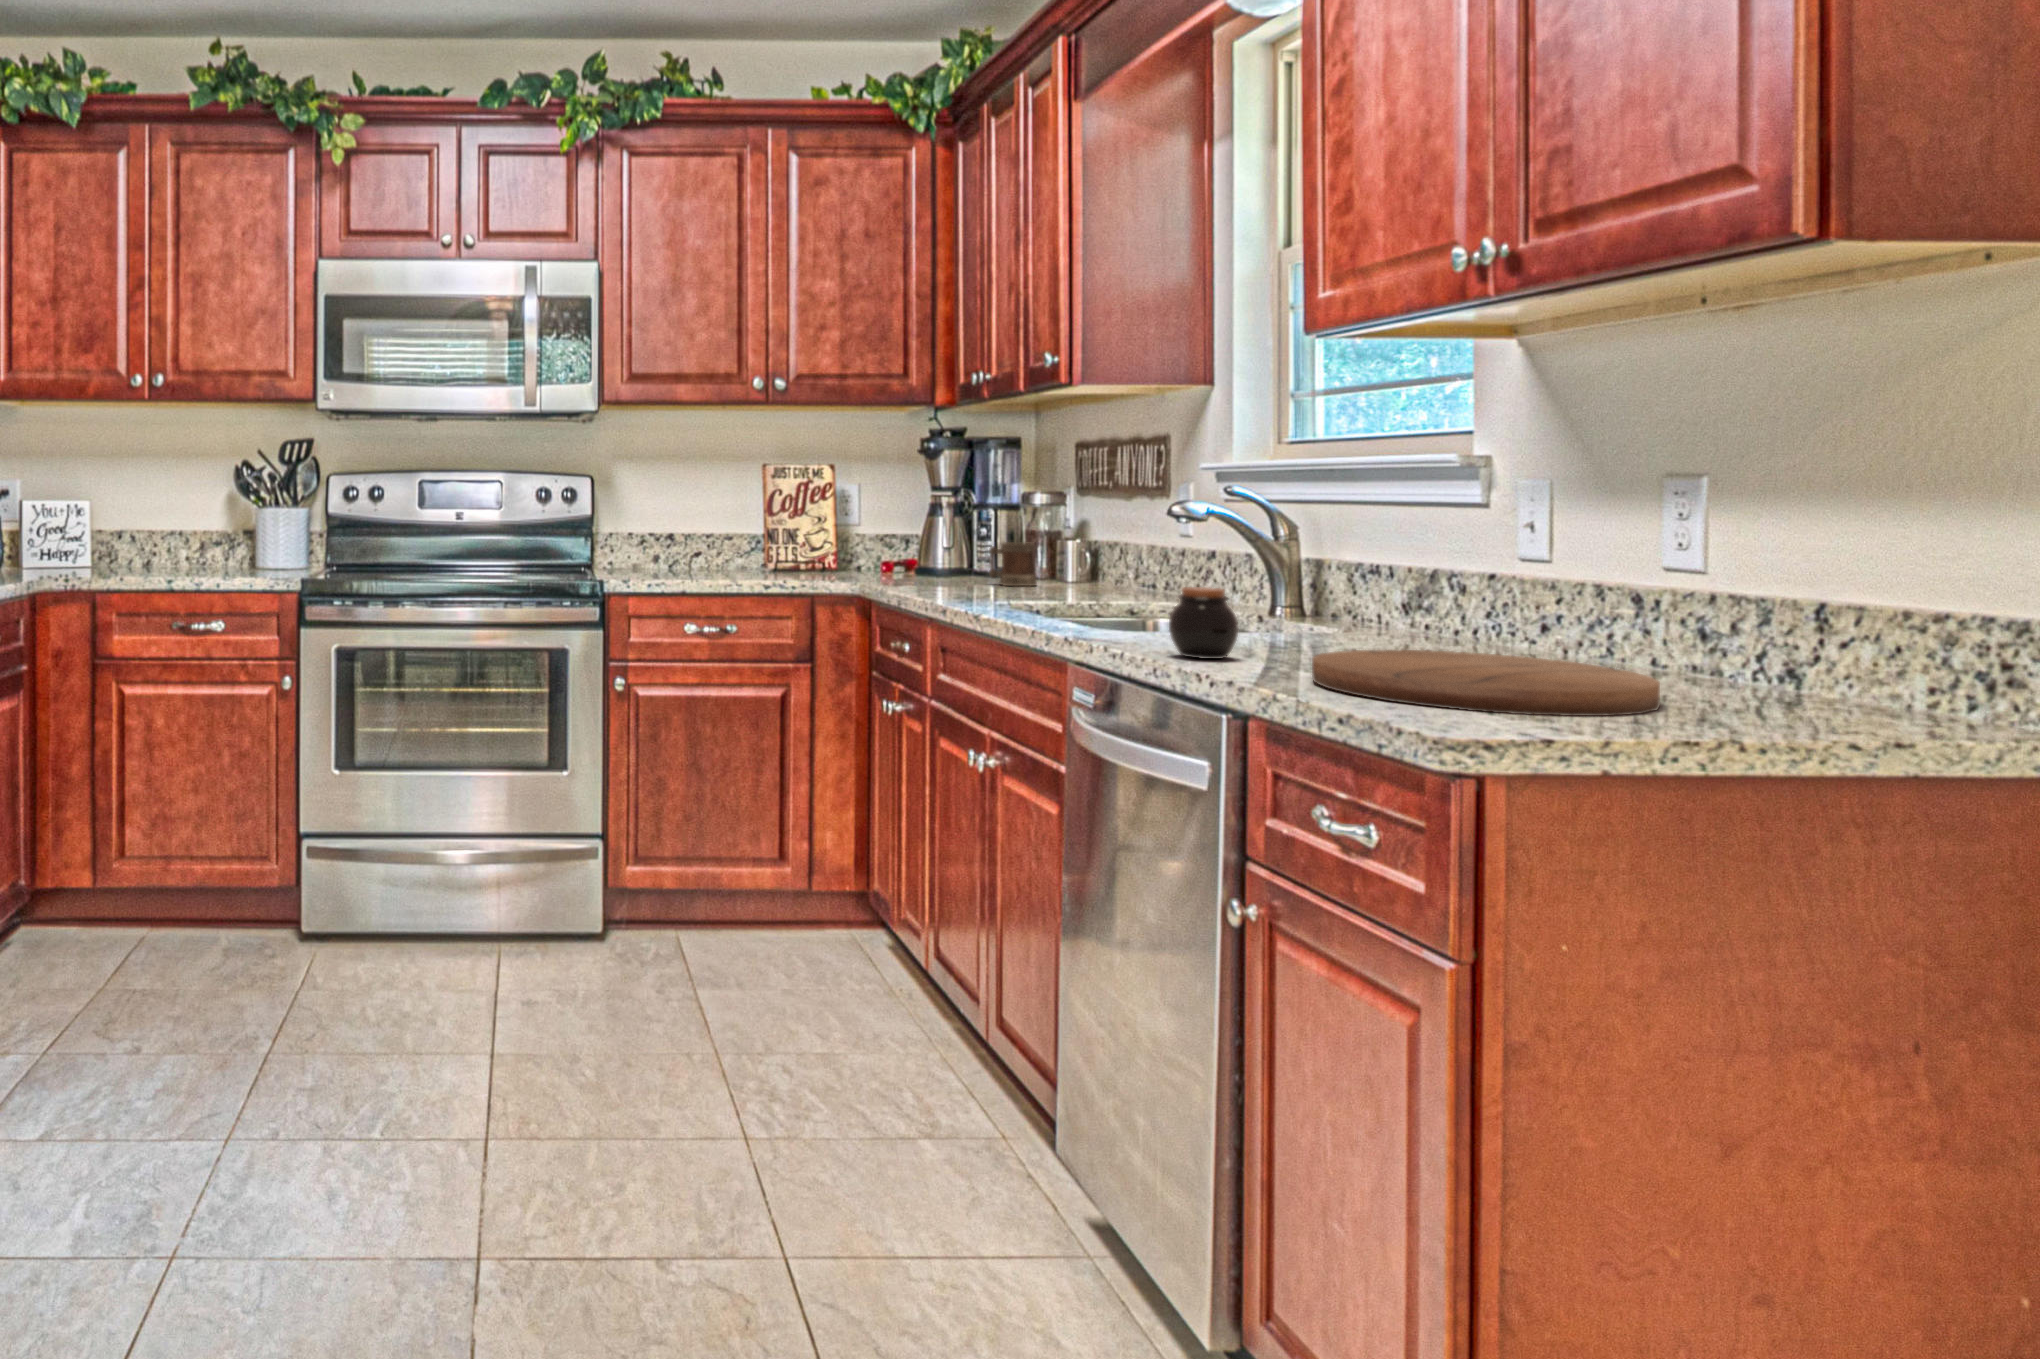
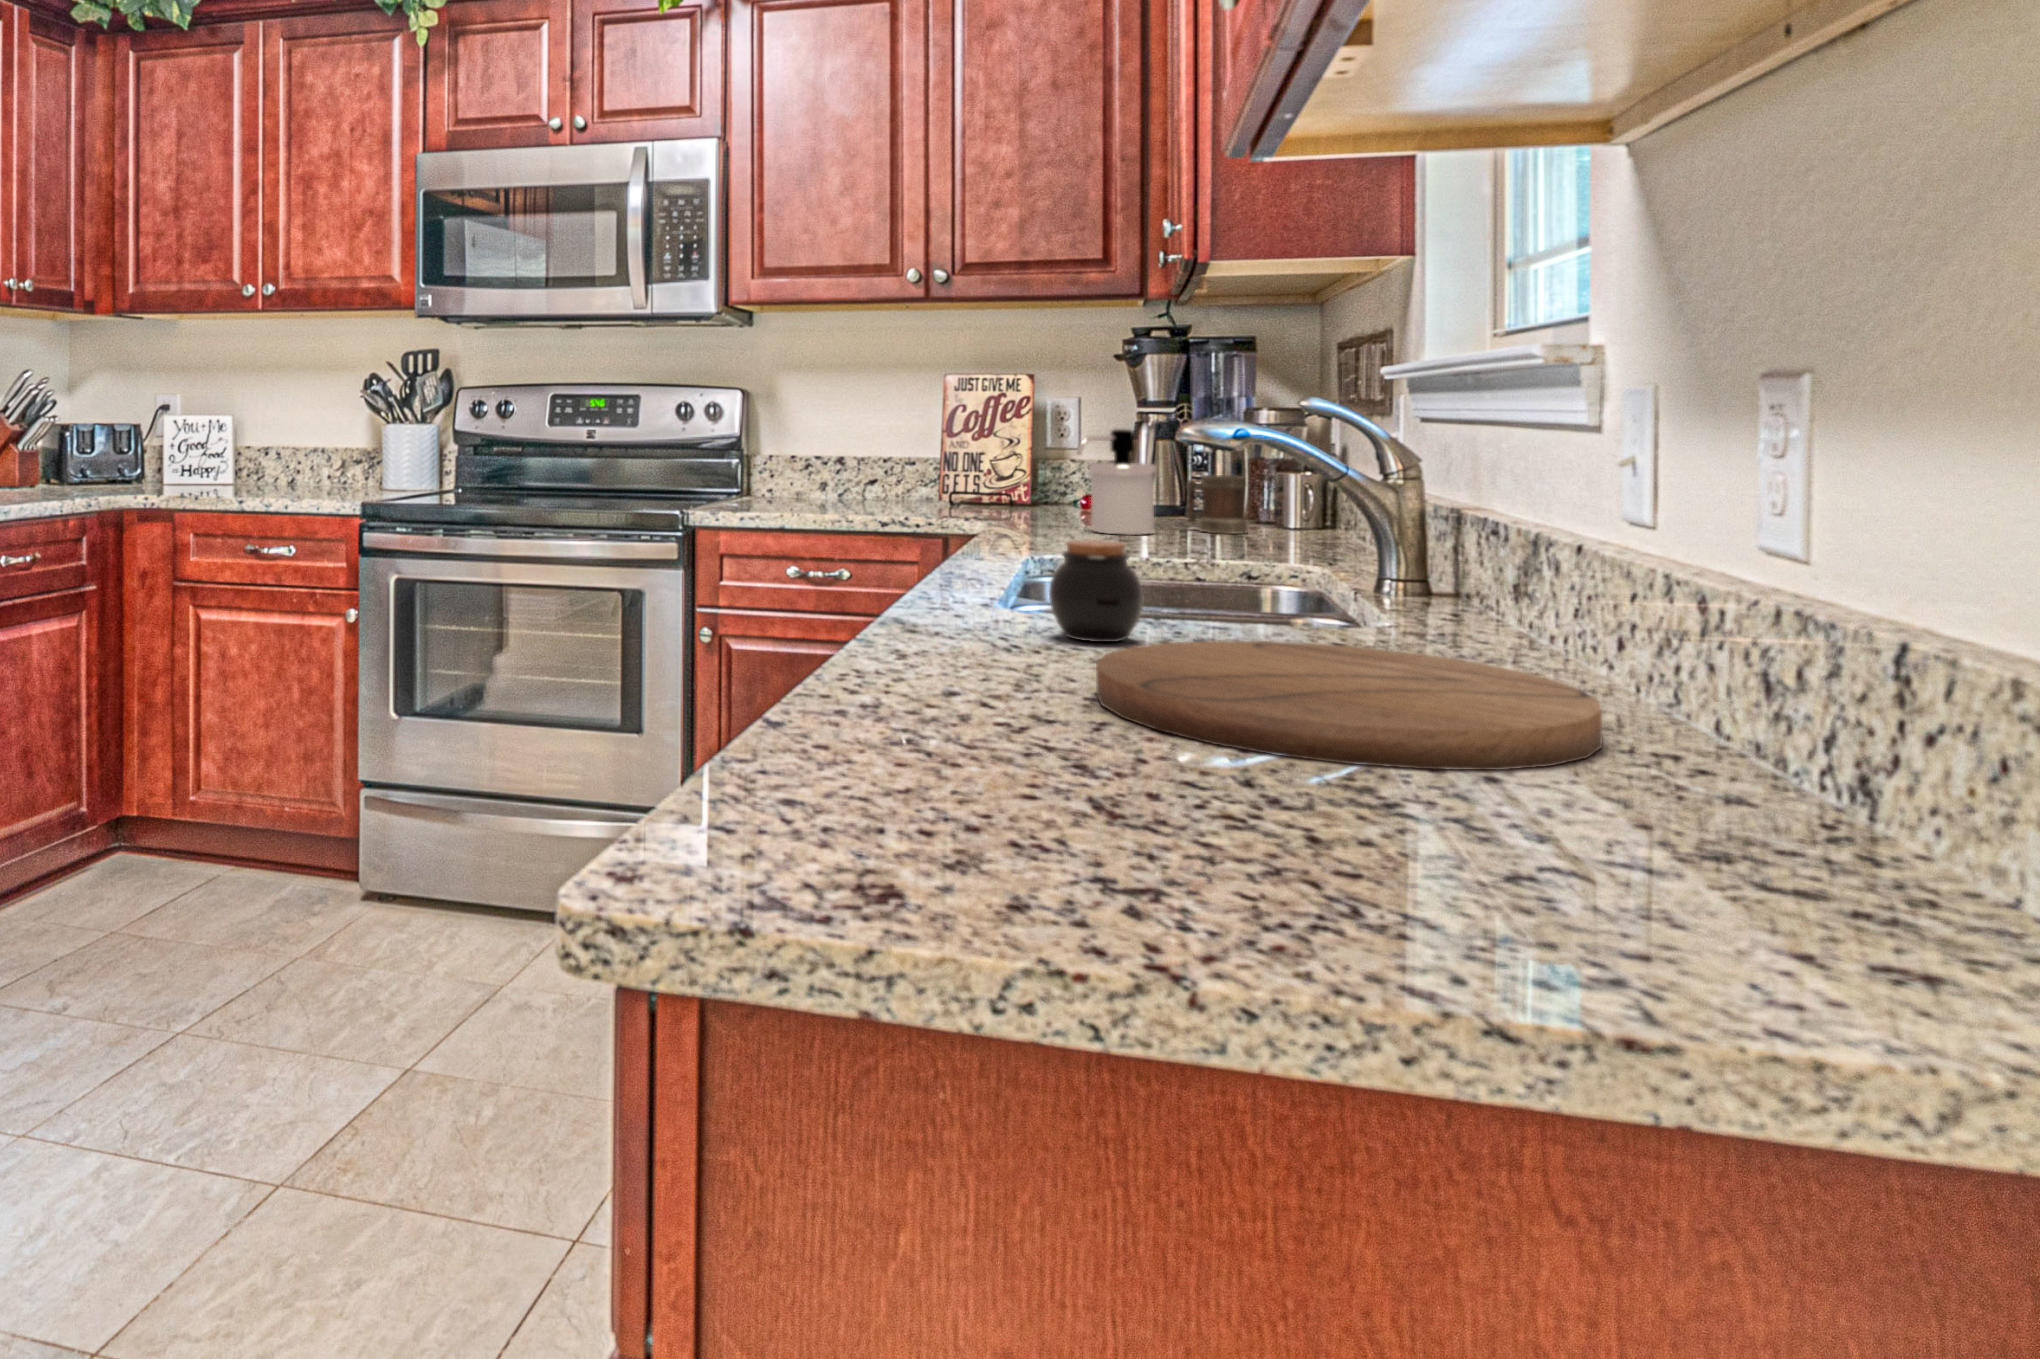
soap dispenser: none [932,508,983,589] -> present [1077,429,1156,535]

